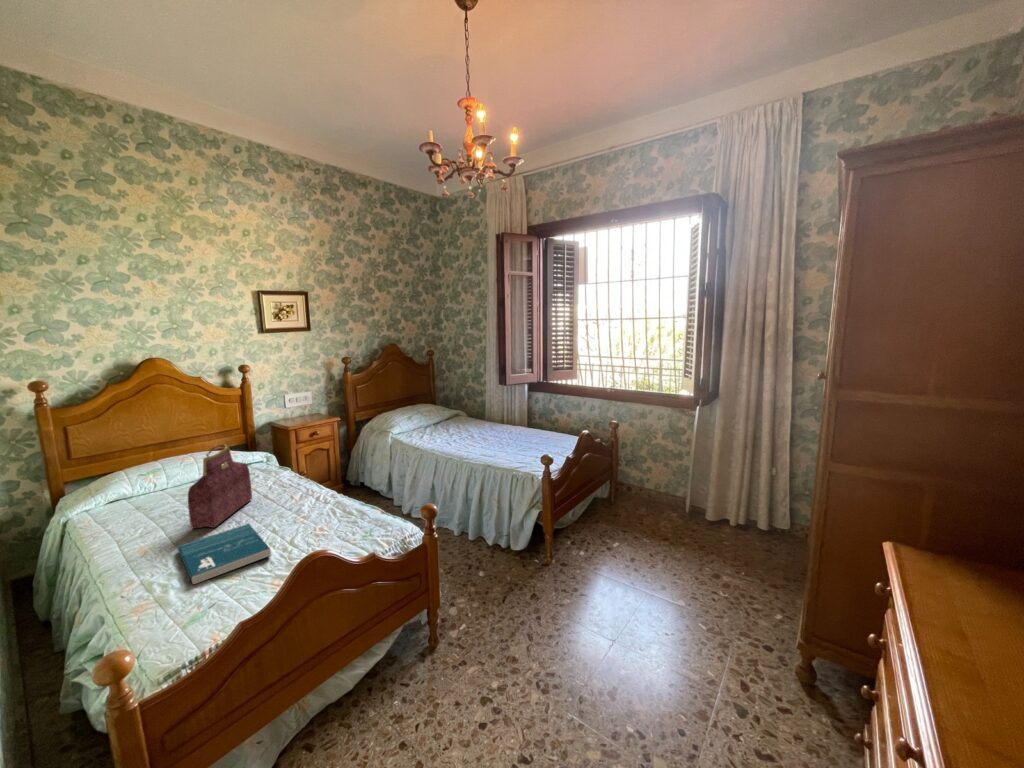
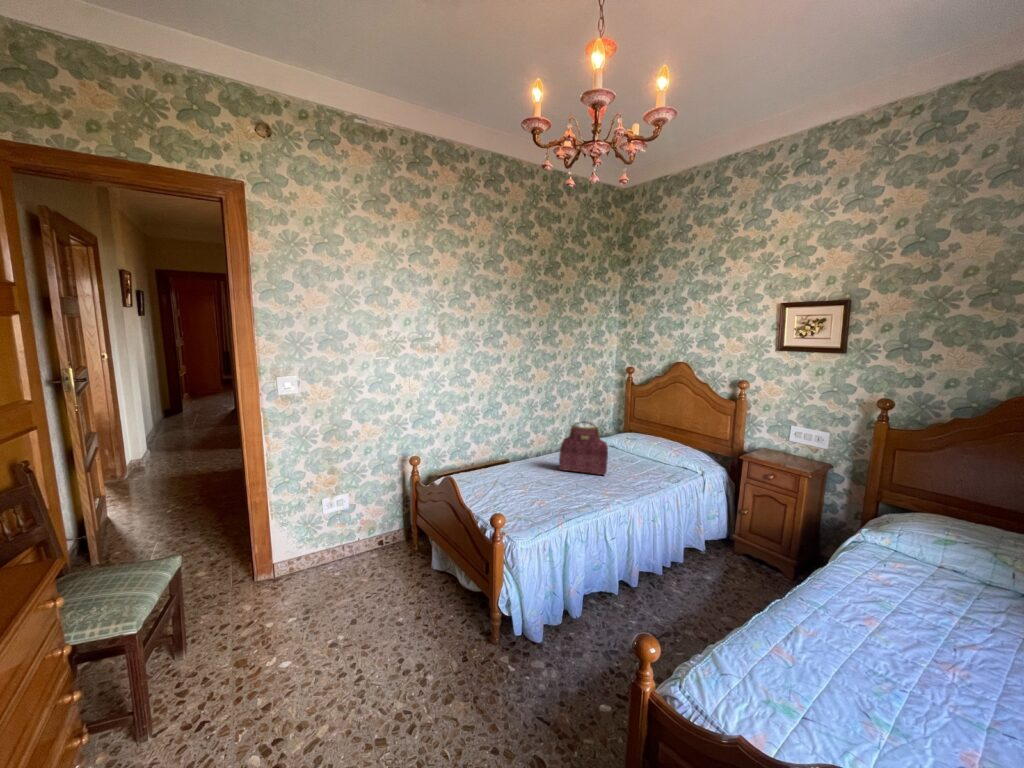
book: present [178,524,270,584] -> none [495,463,553,487]

